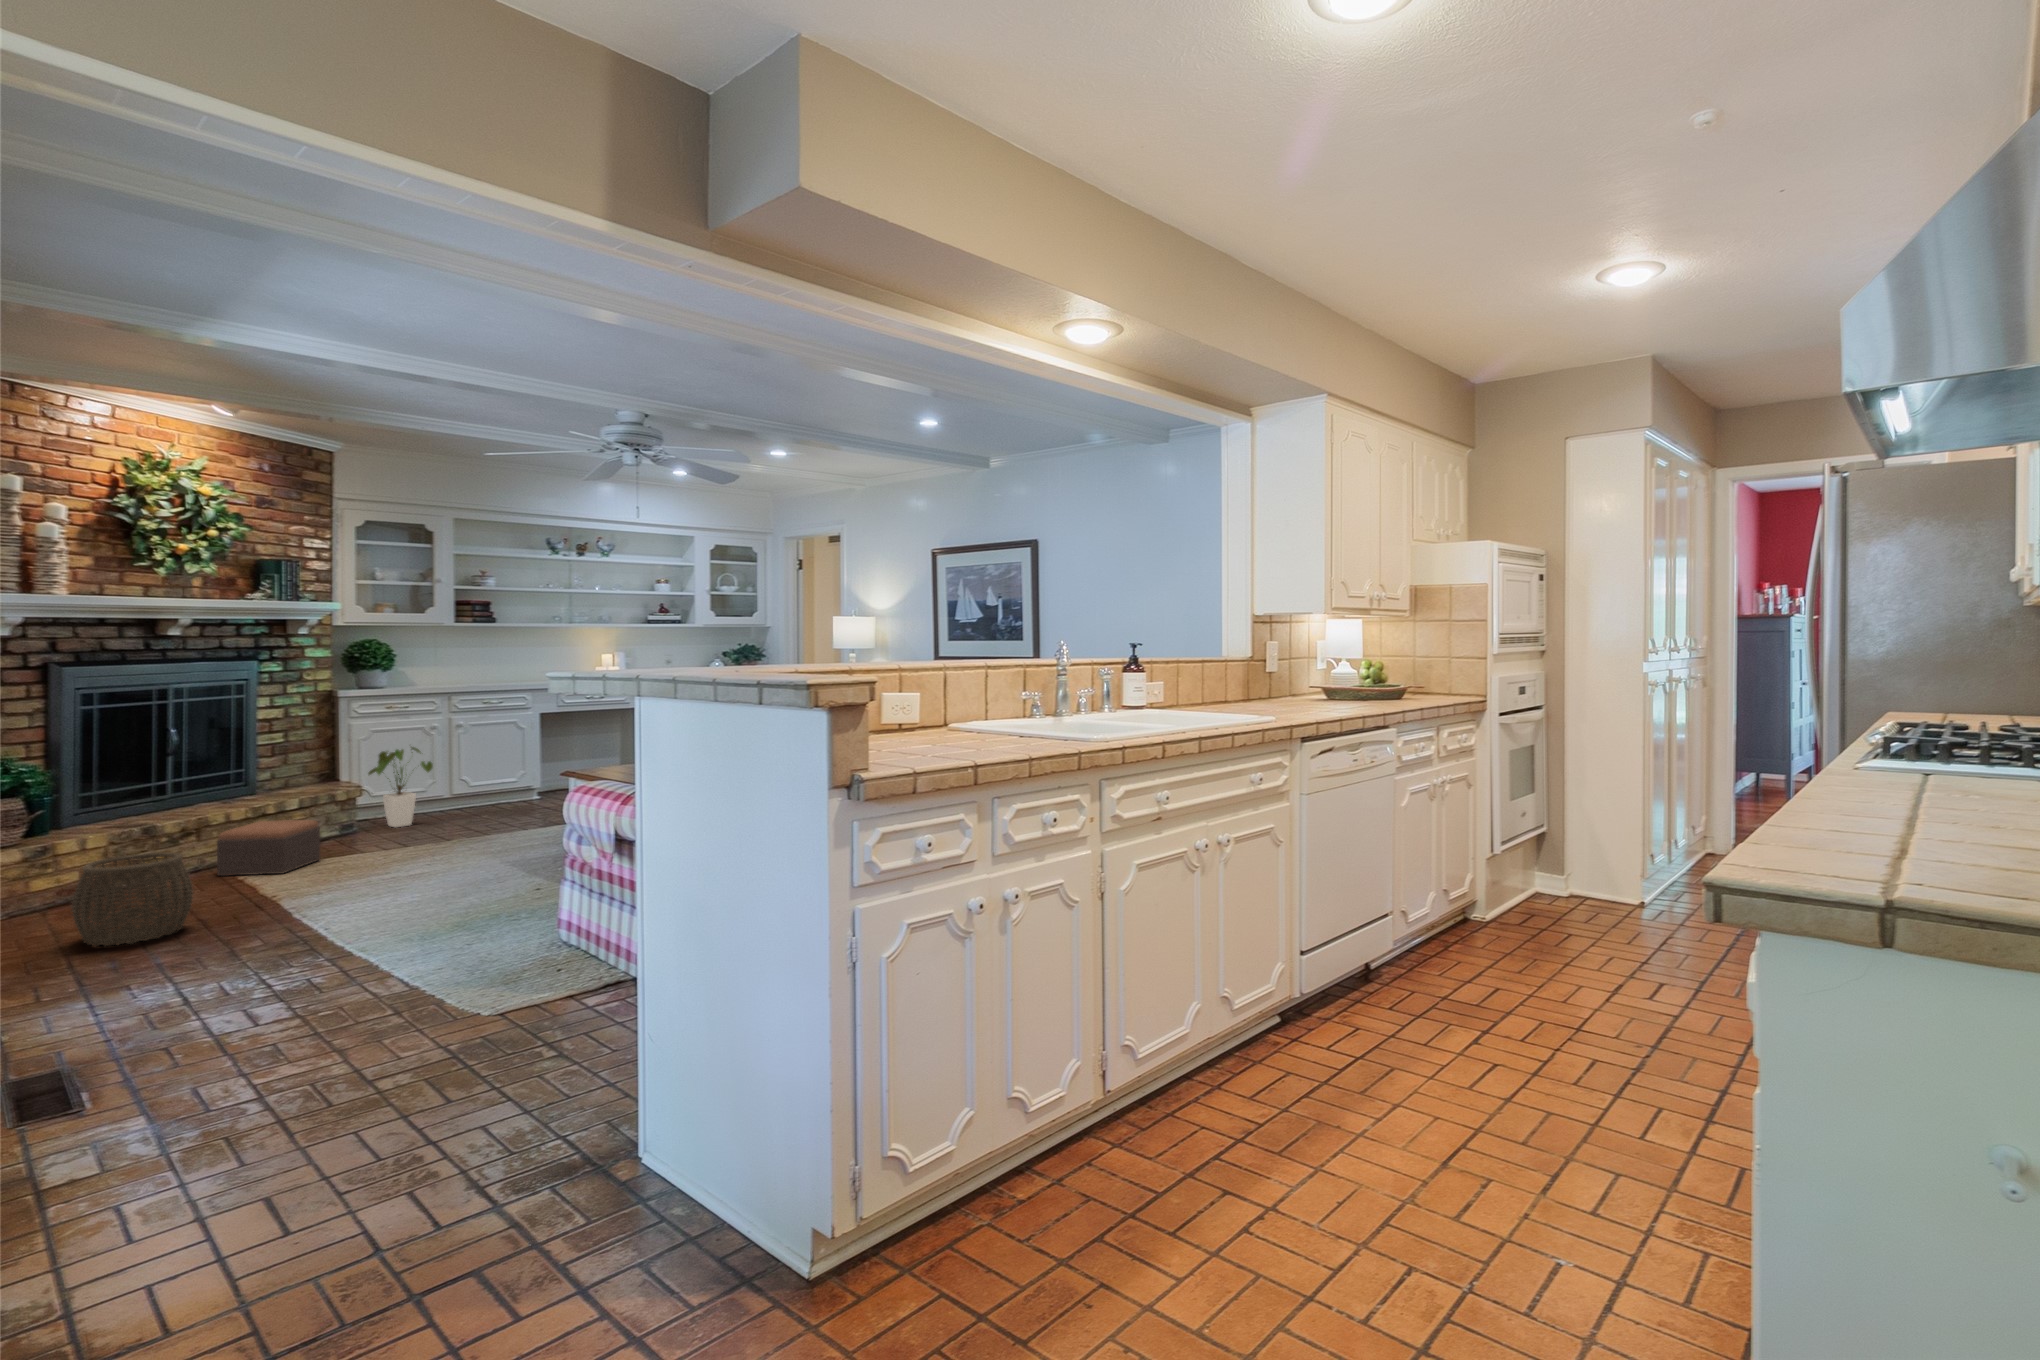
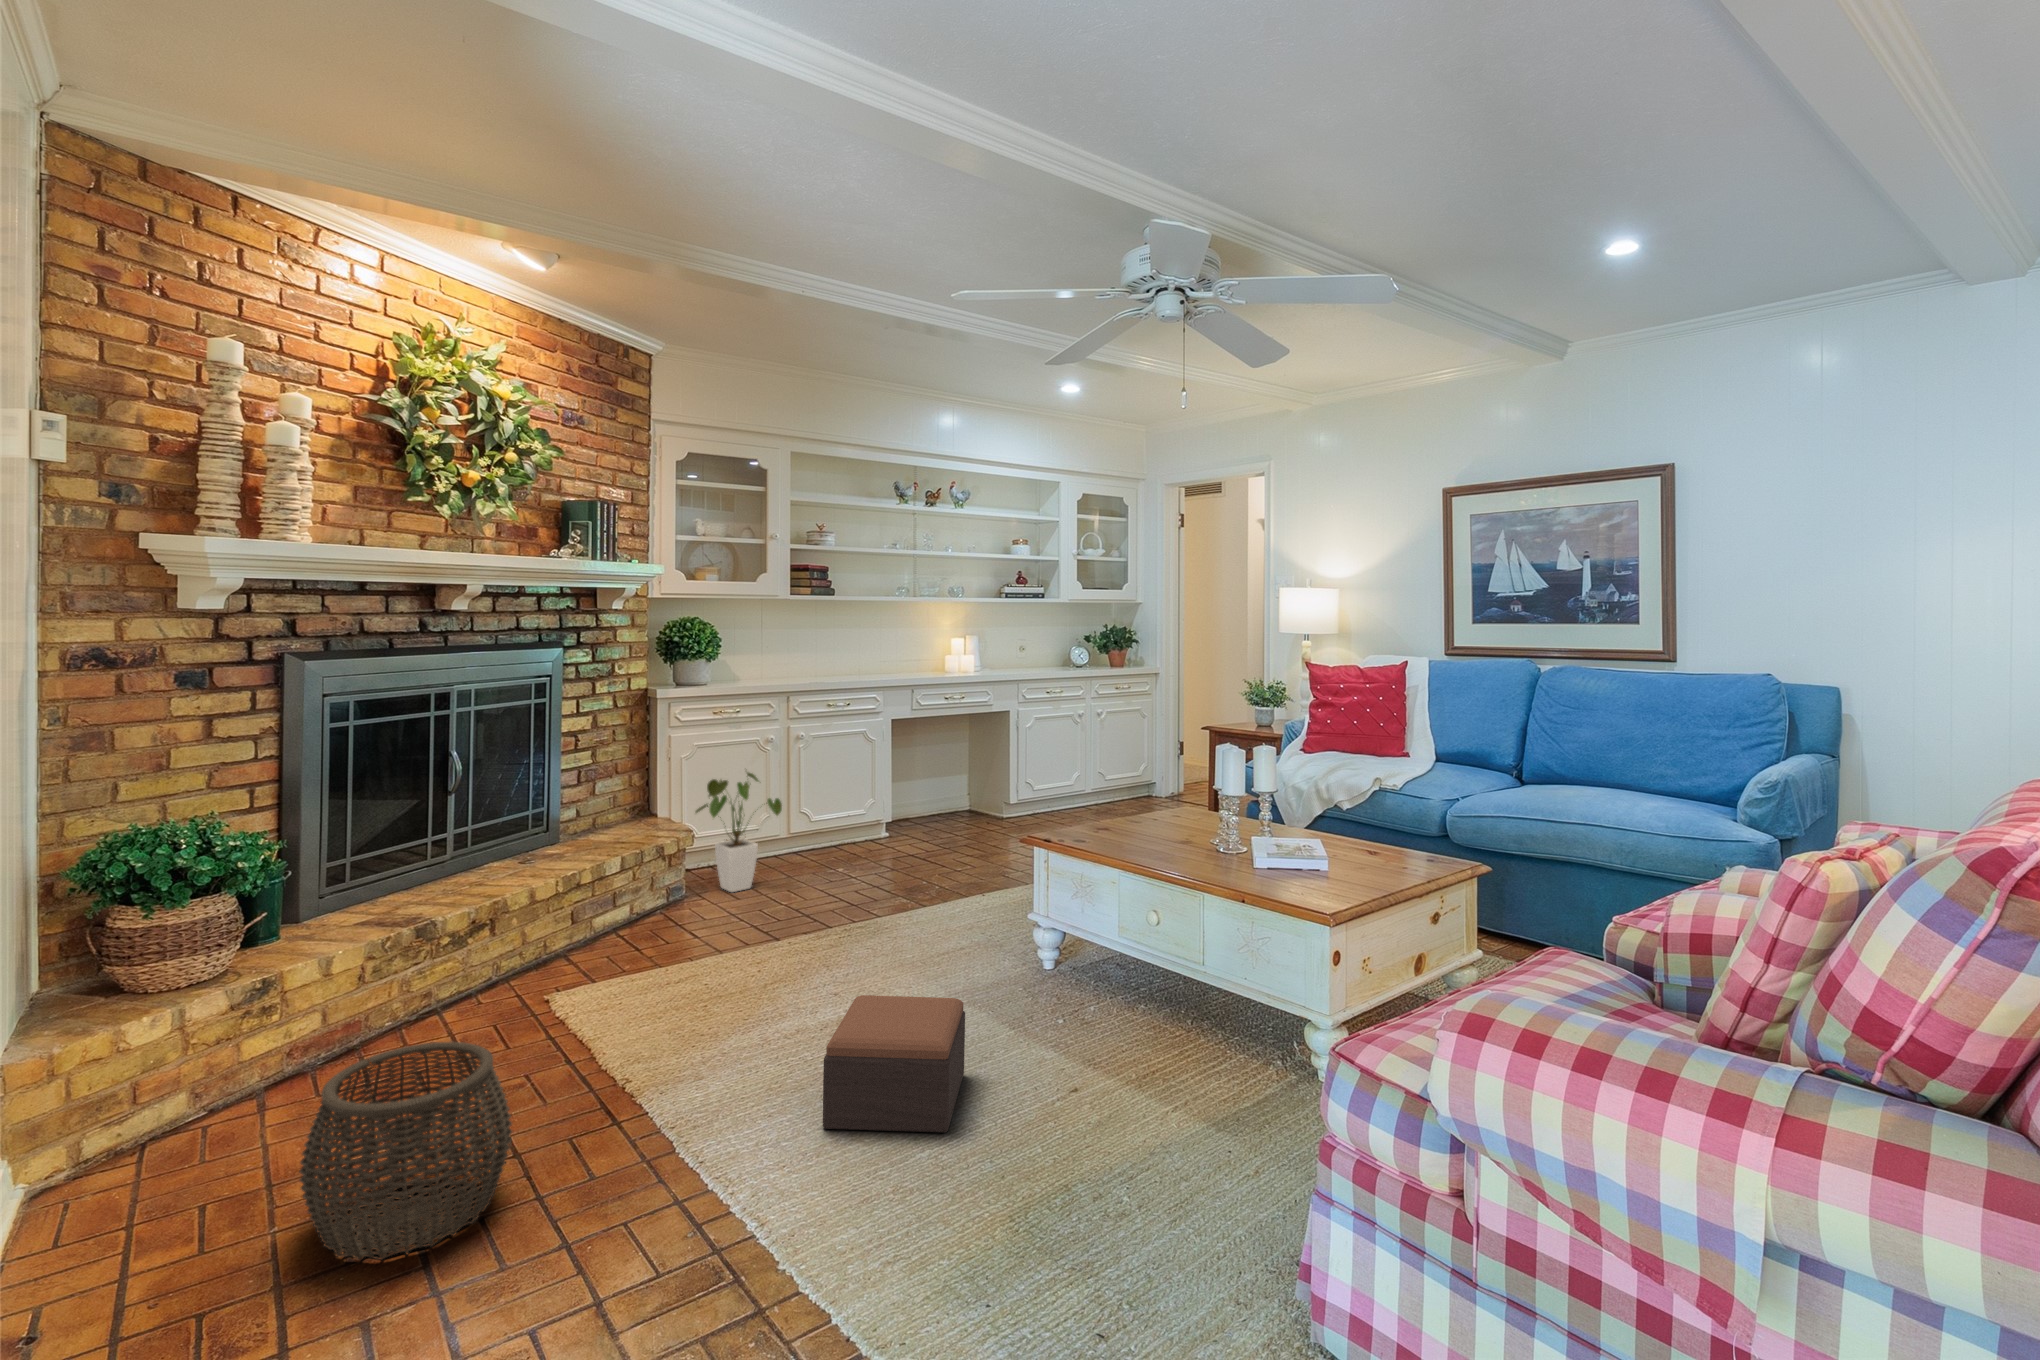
footstool: present [217,820,320,876] -> present [823,995,965,1133]

